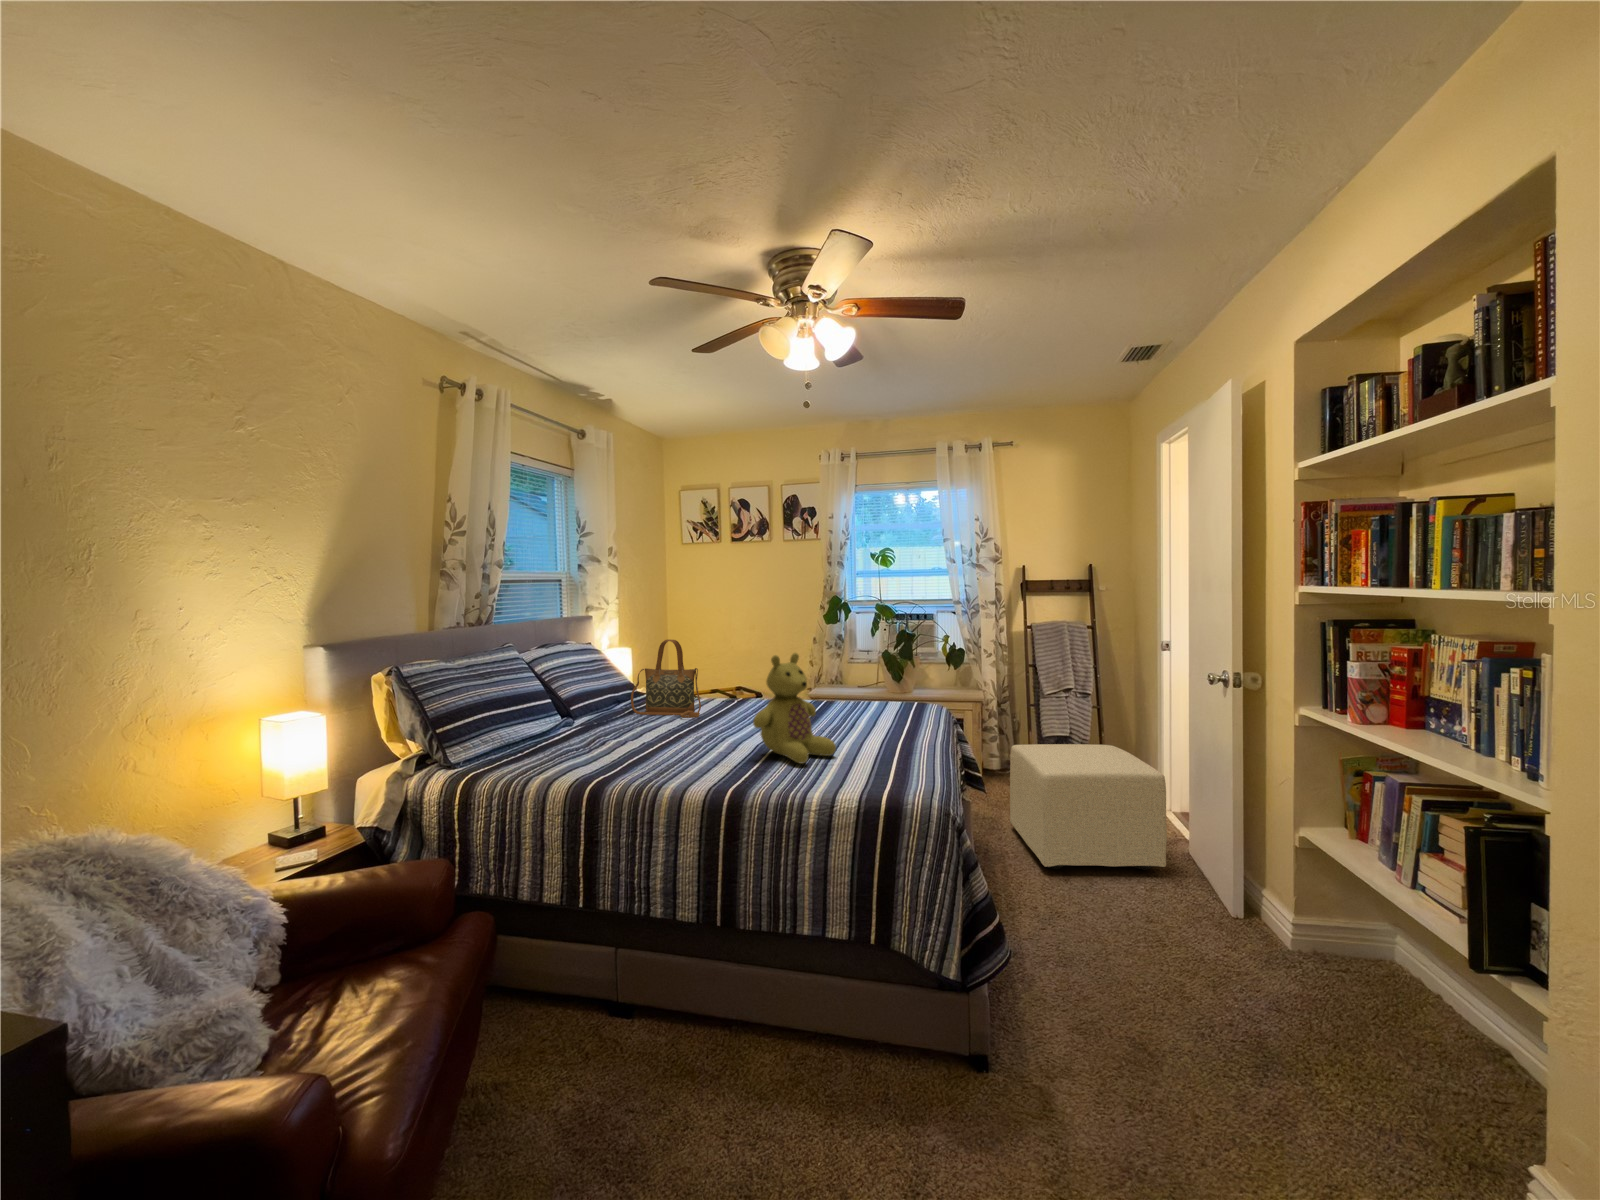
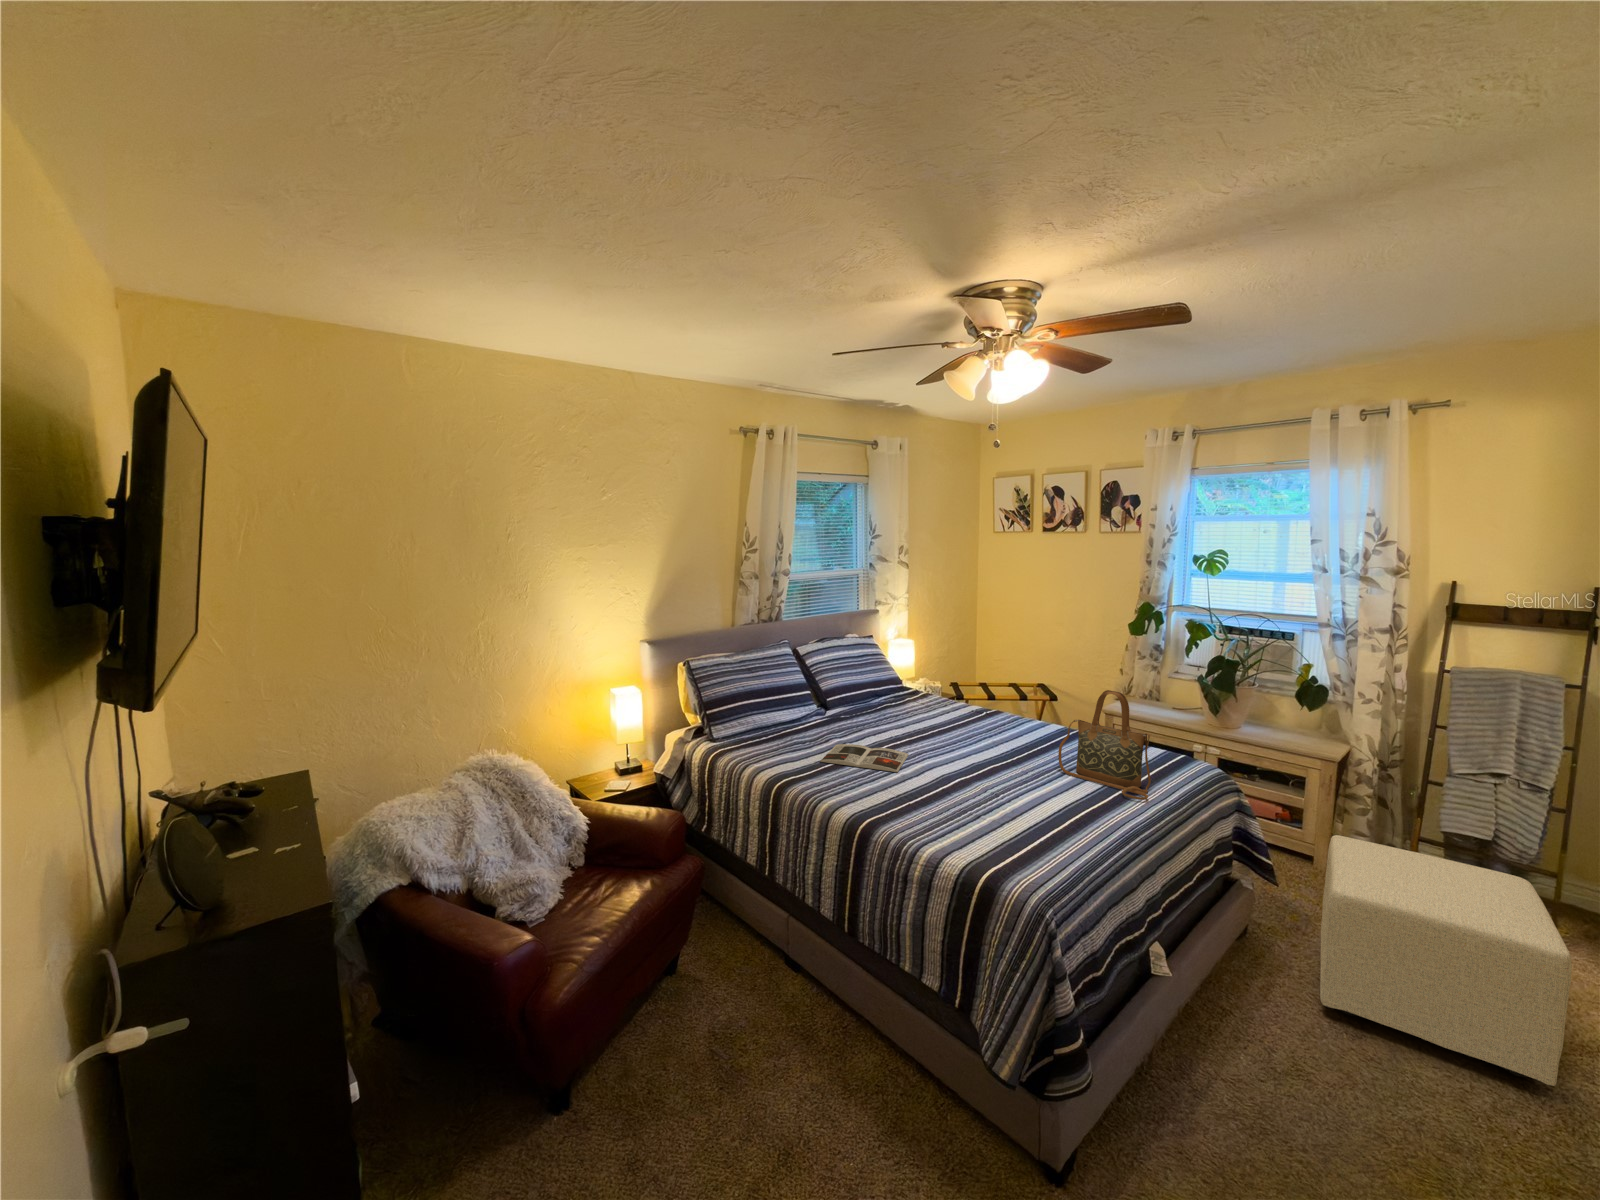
handbag: present [631,640,701,718] -> present [1058,690,1151,800]
stuffed bear: present [753,653,836,764] -> none [922,696,1004,809]
magazine: none [618,736,712,759] -> present [820,744,908,772]

